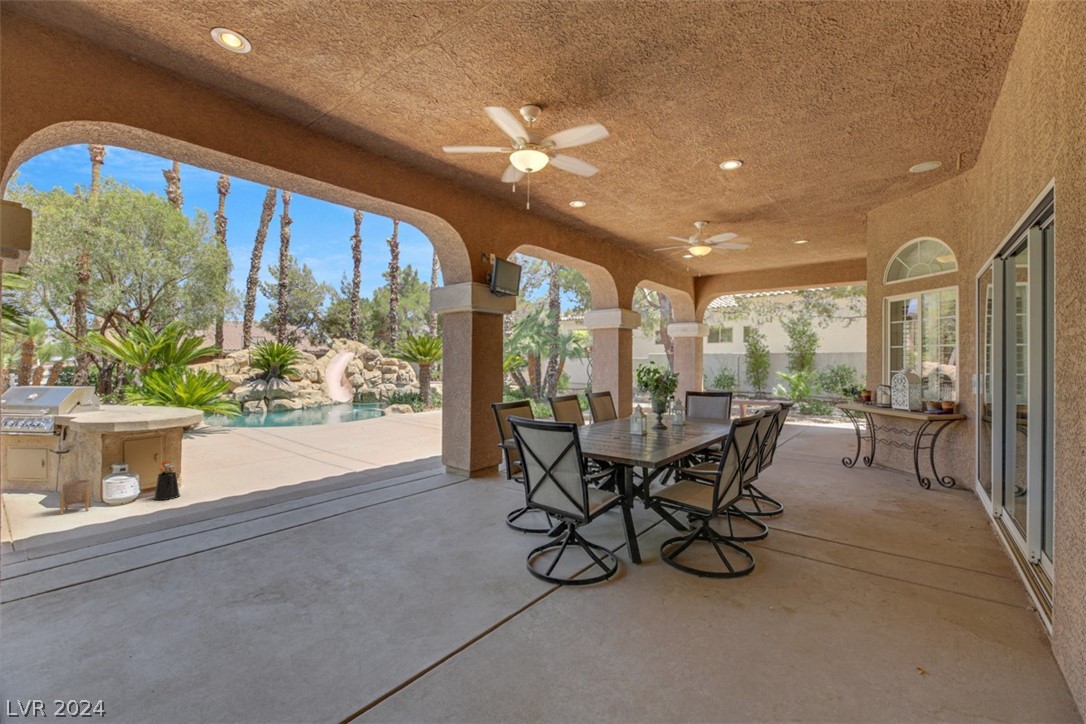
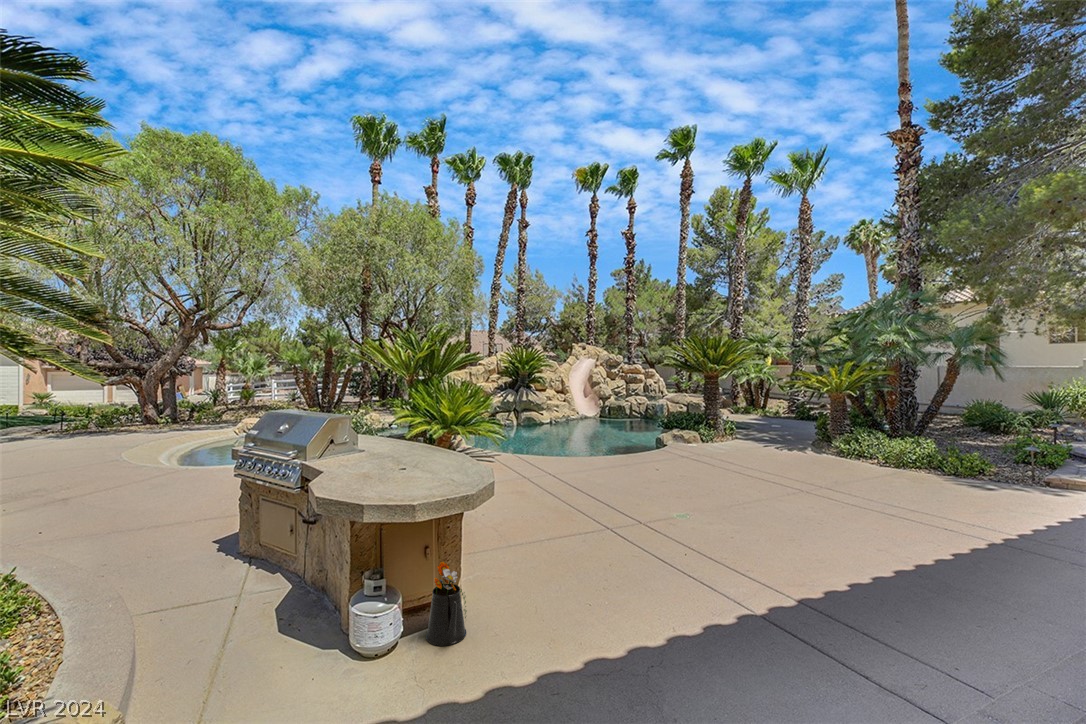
planter: present [60,480,92,514] -> none [291,592,339,665]

